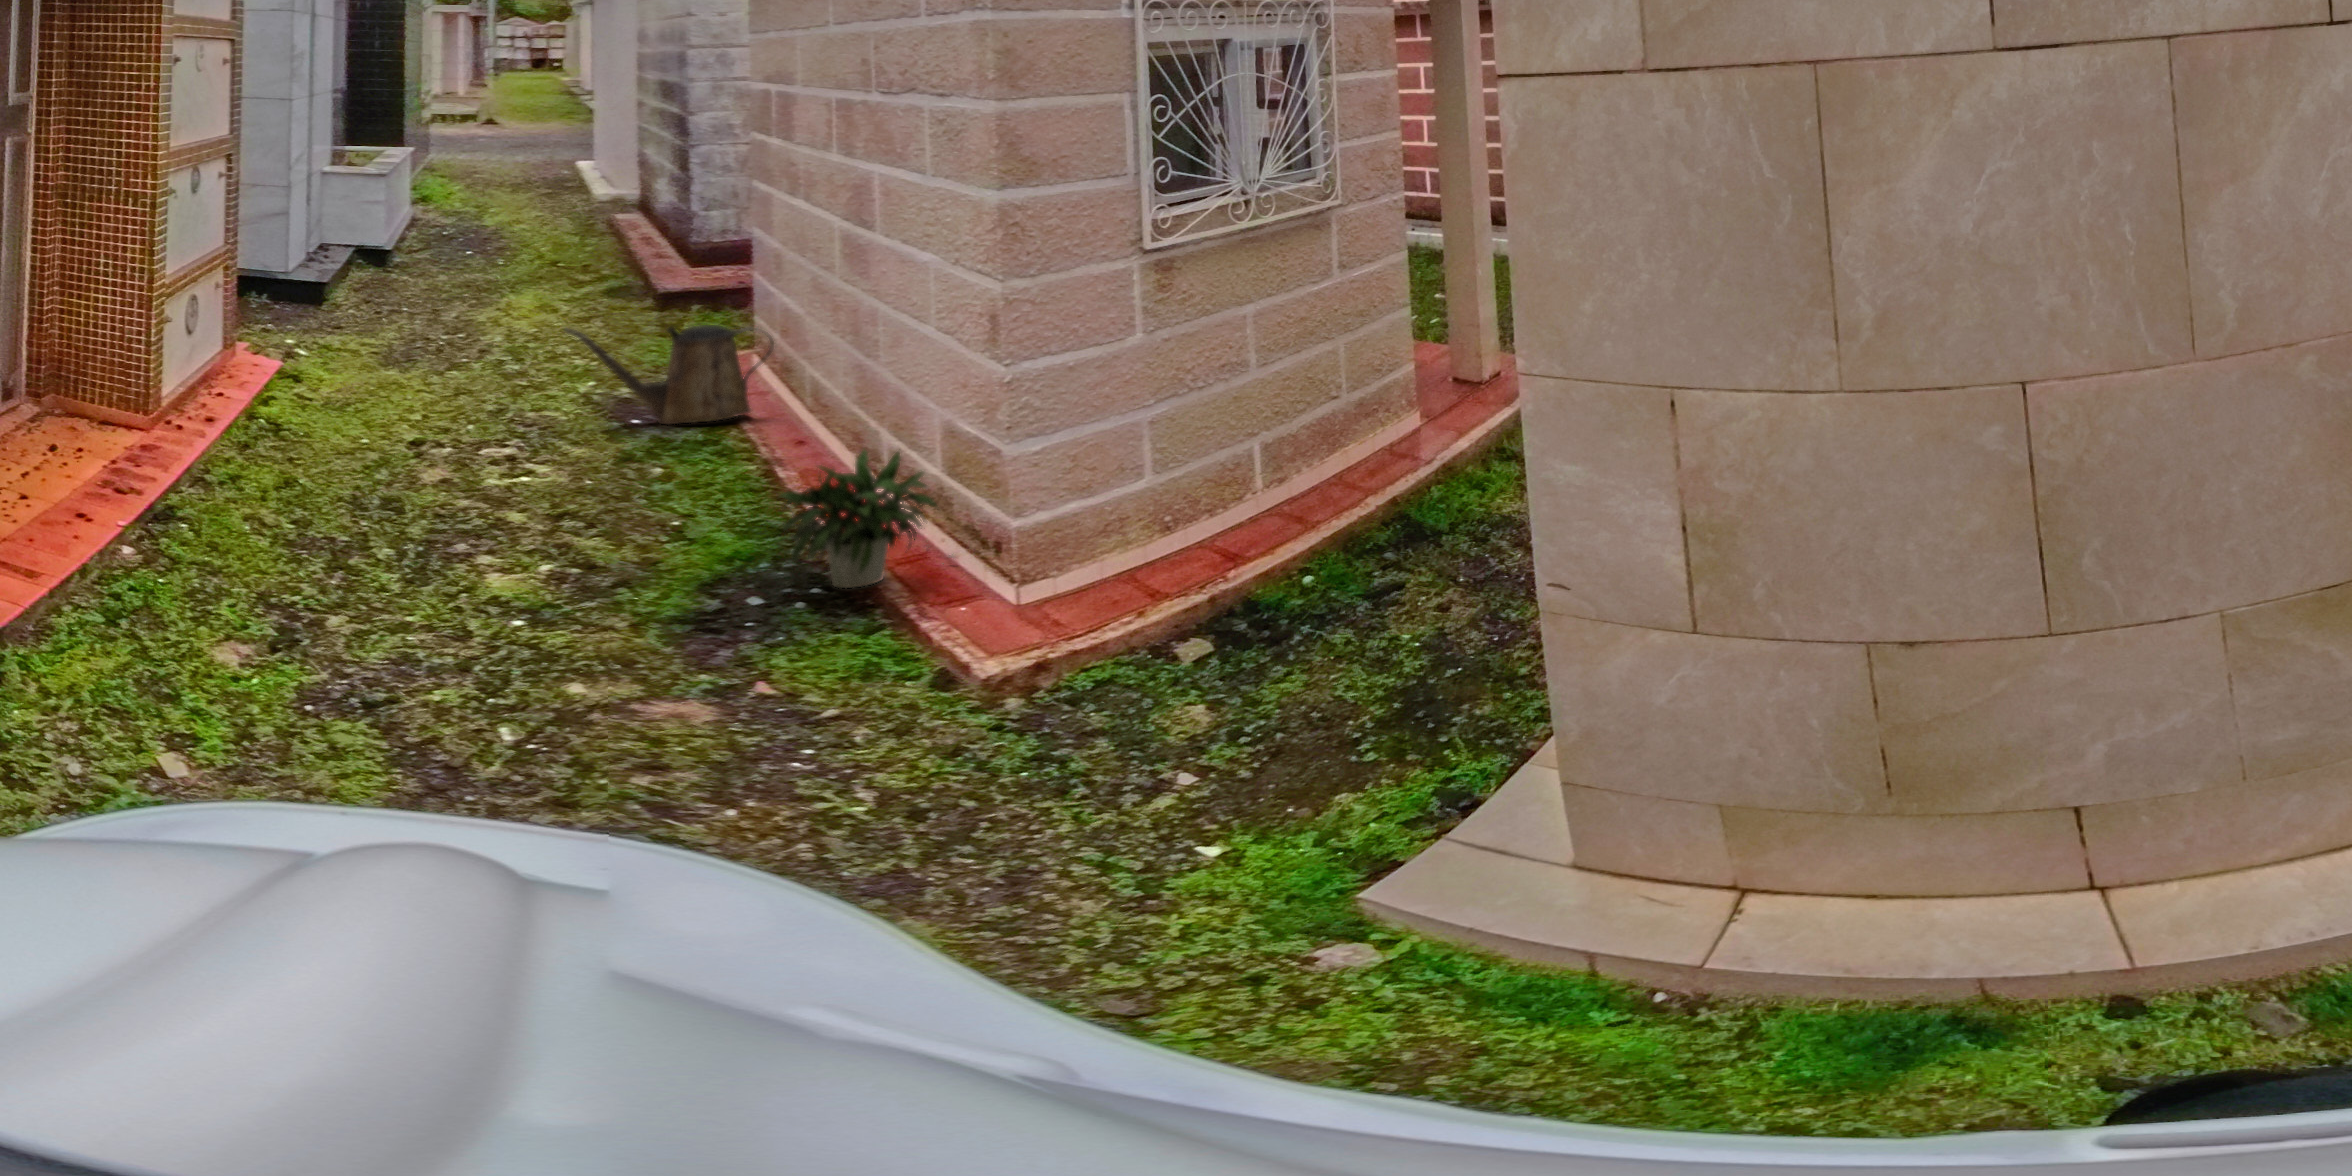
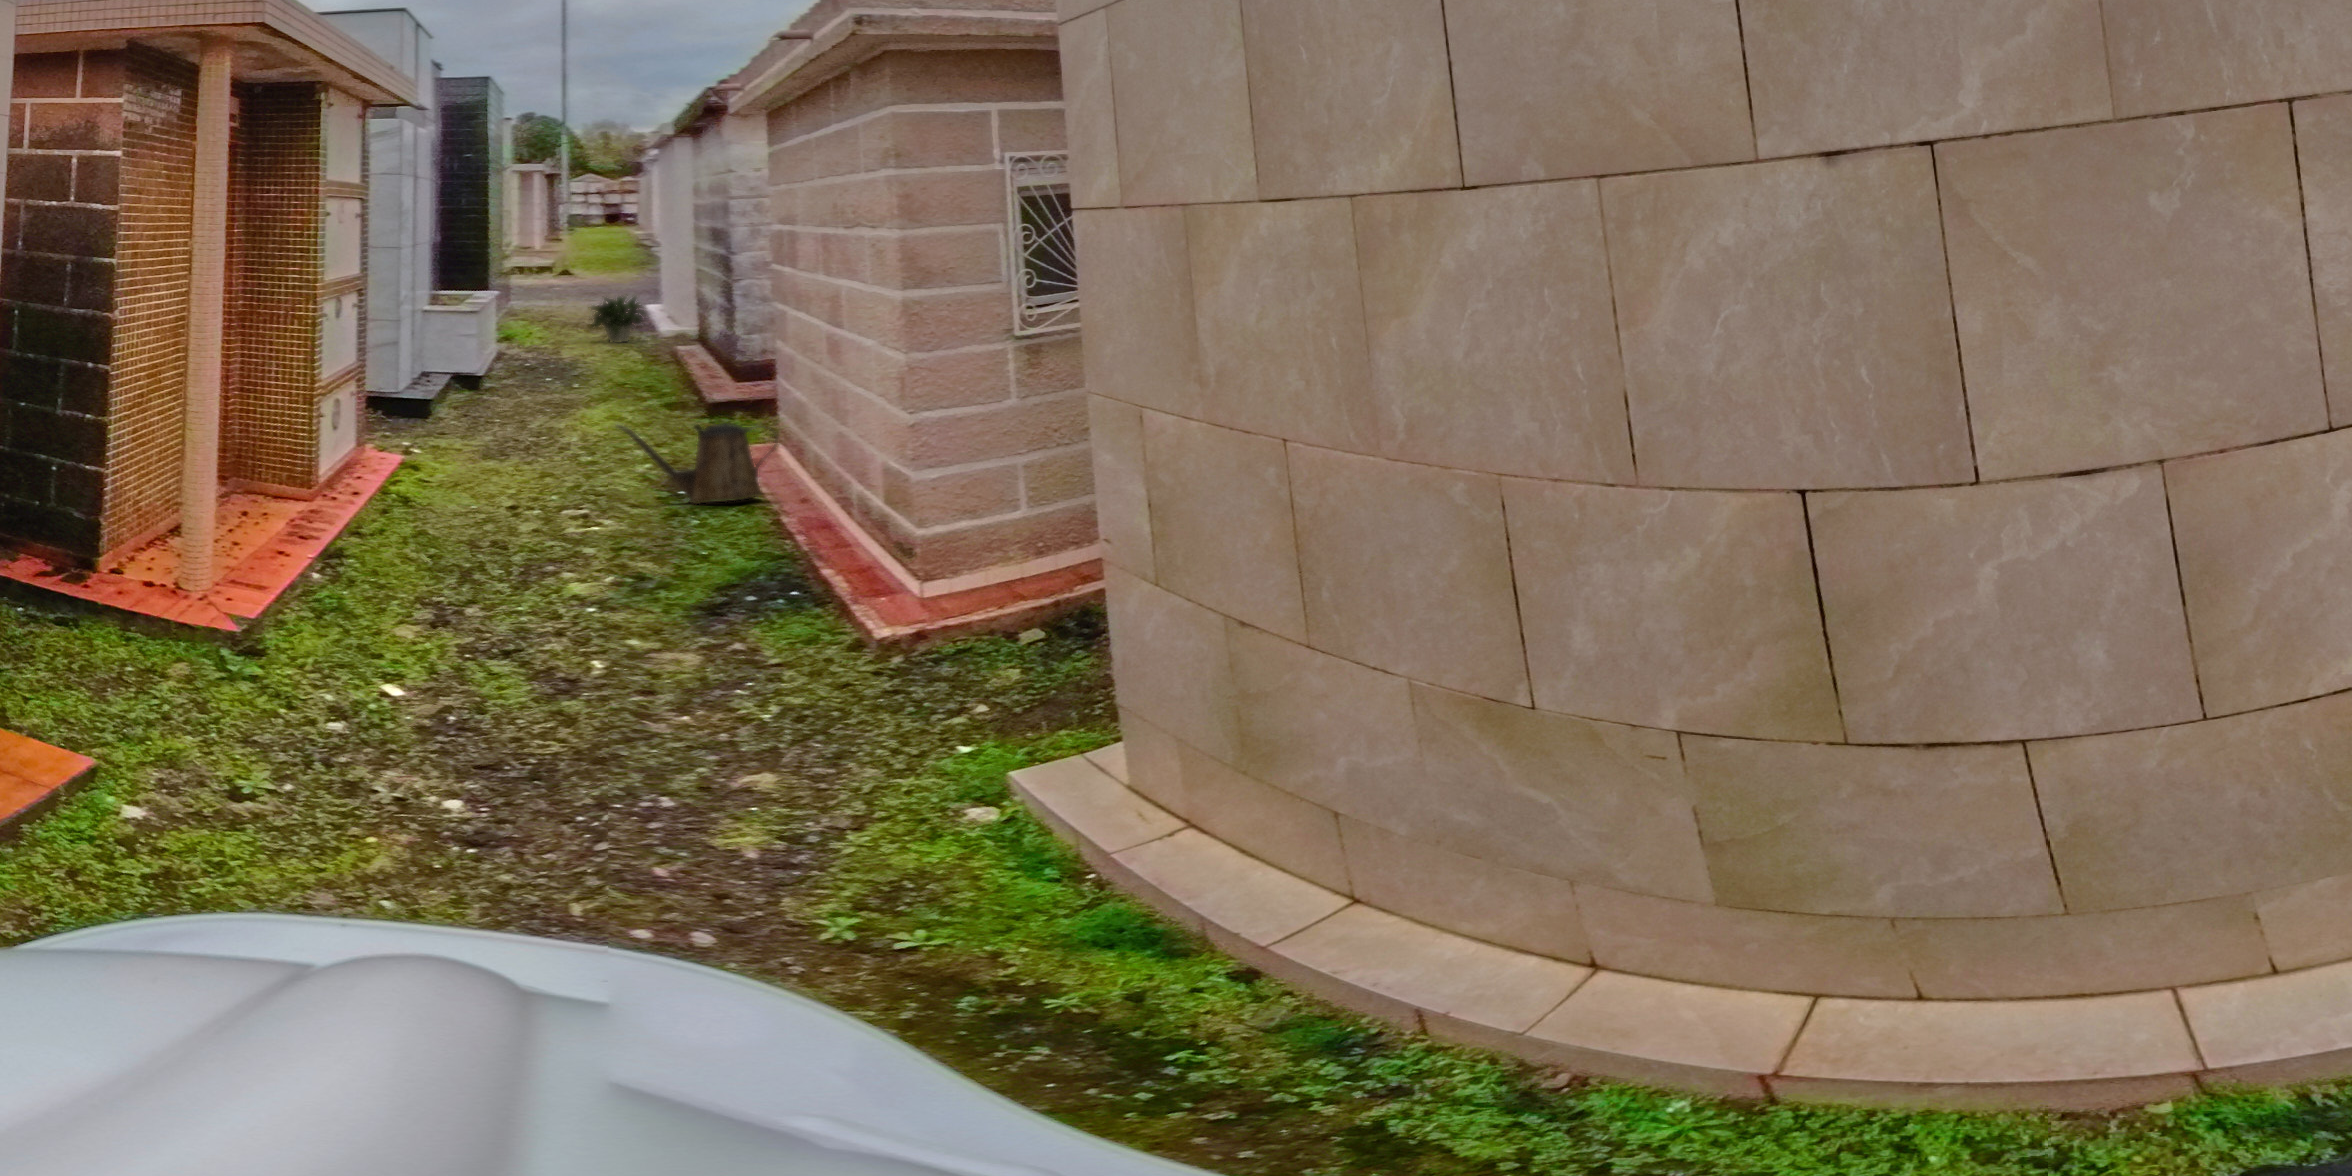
potted plant: present [780,450,955,588] -> present [591,297,646,343]

